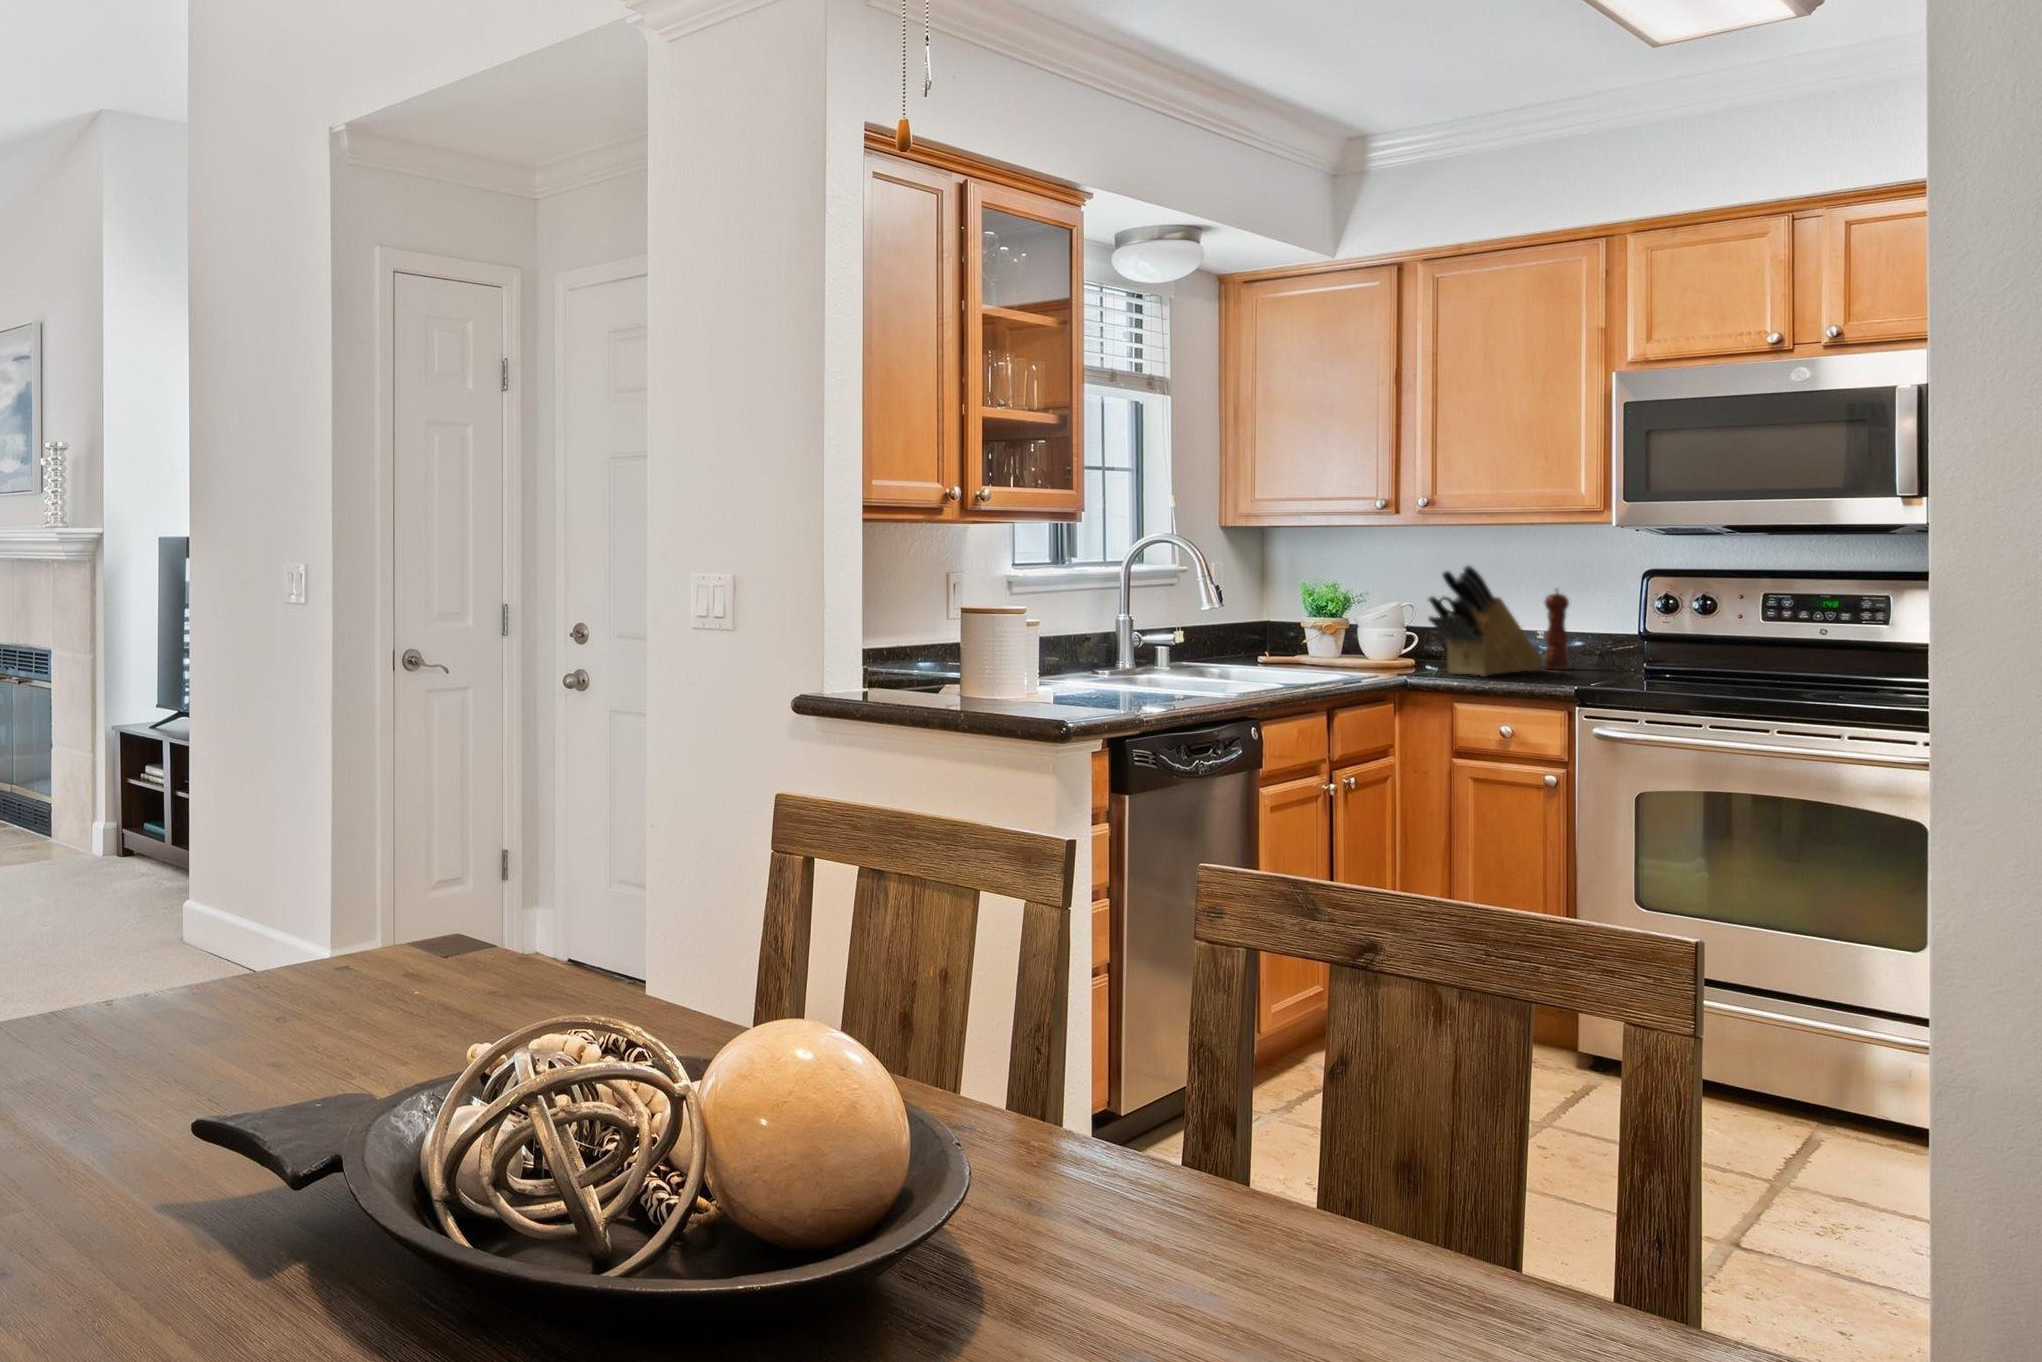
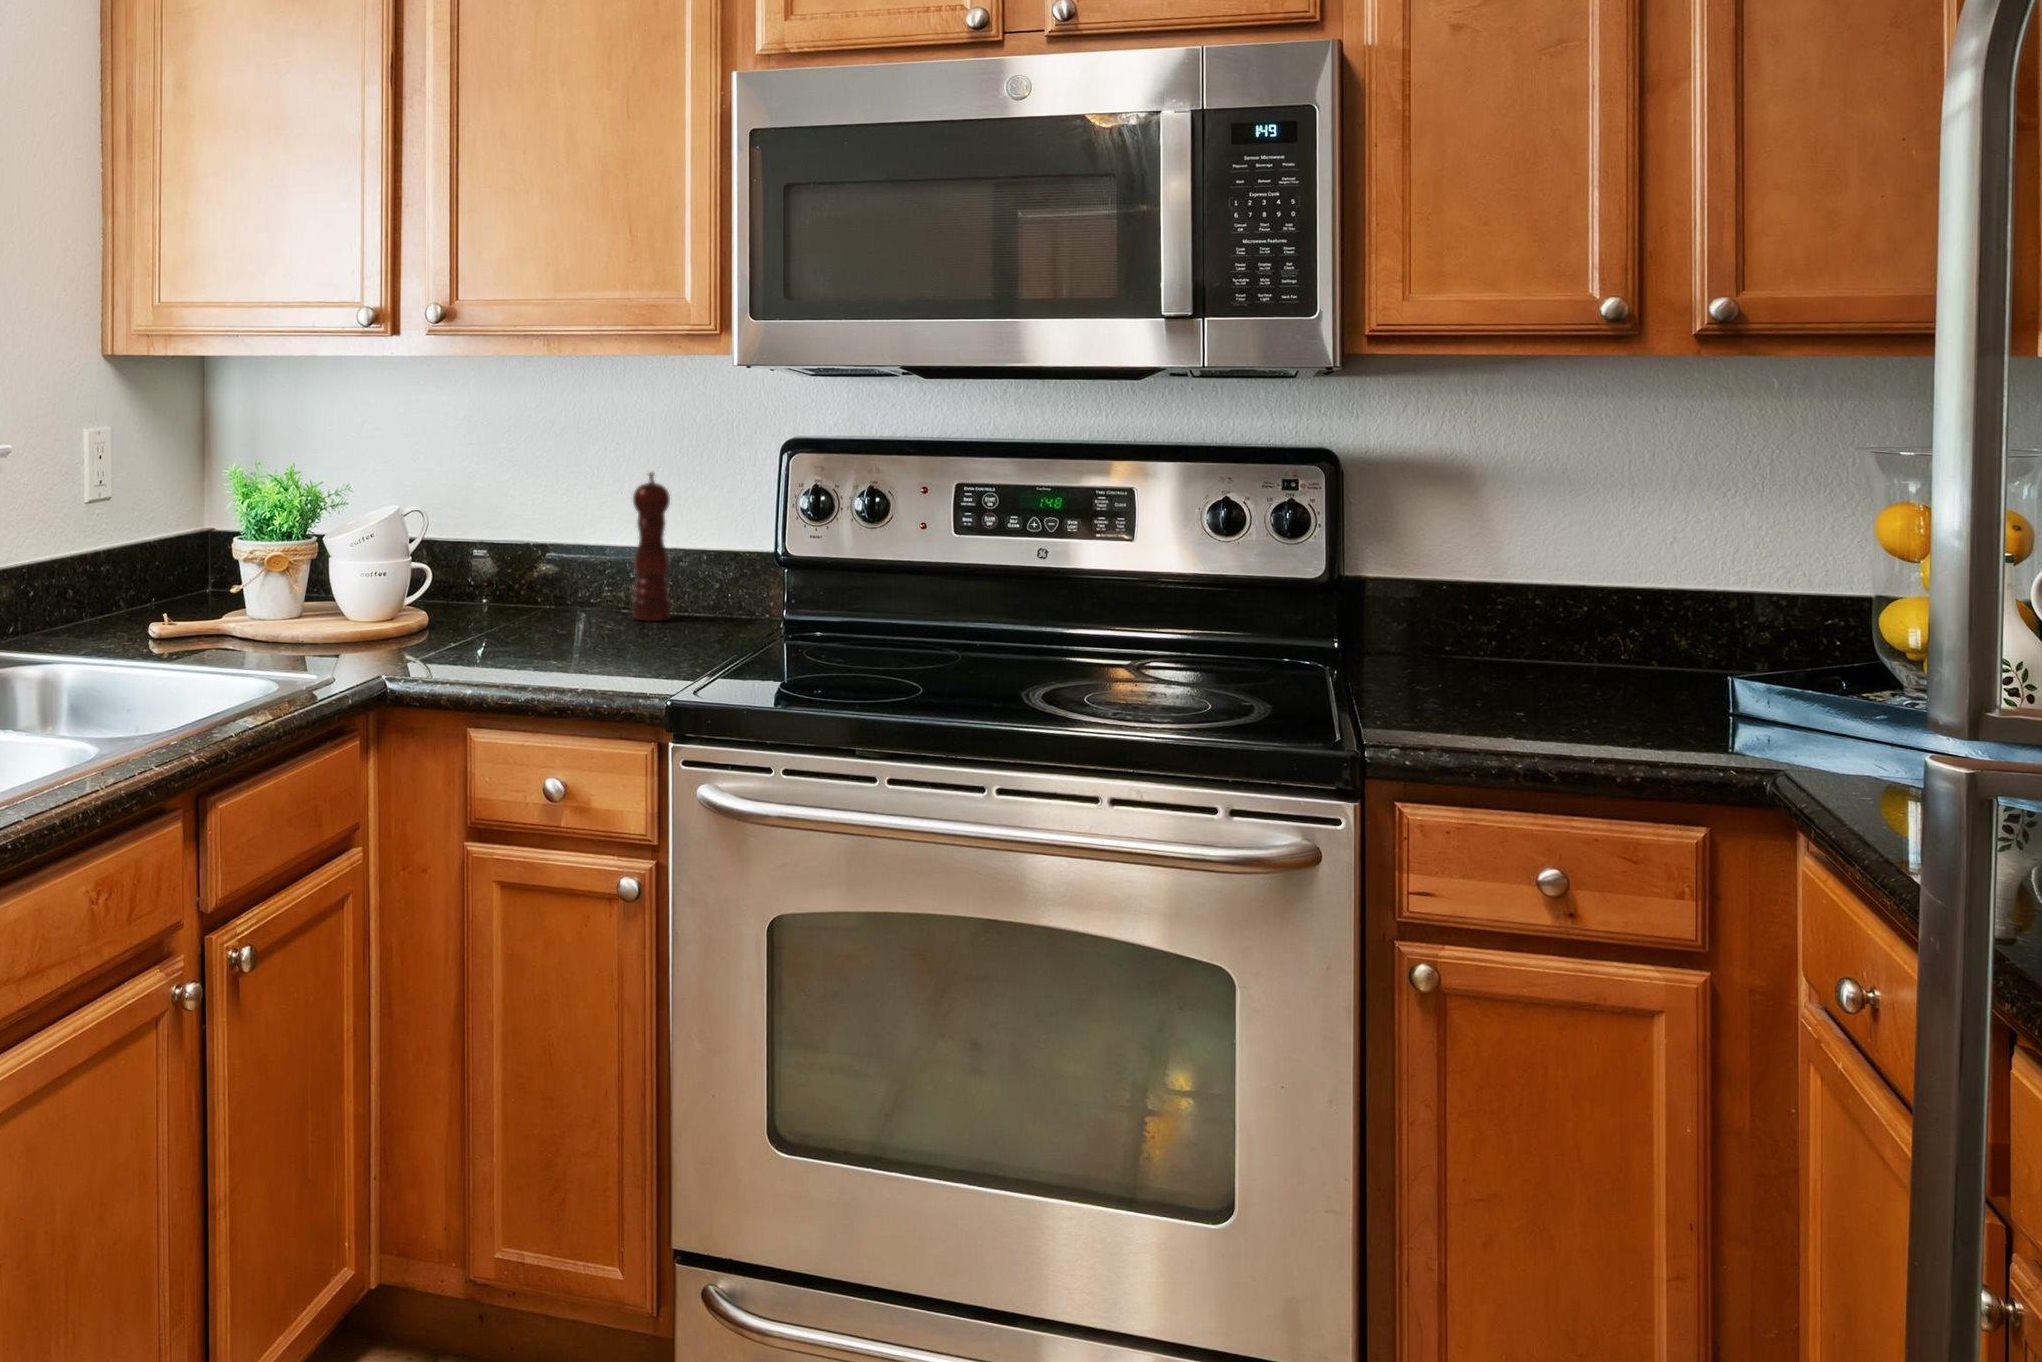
knife block: present [1428,566,1543,676] -> none [436,434,630,648]

